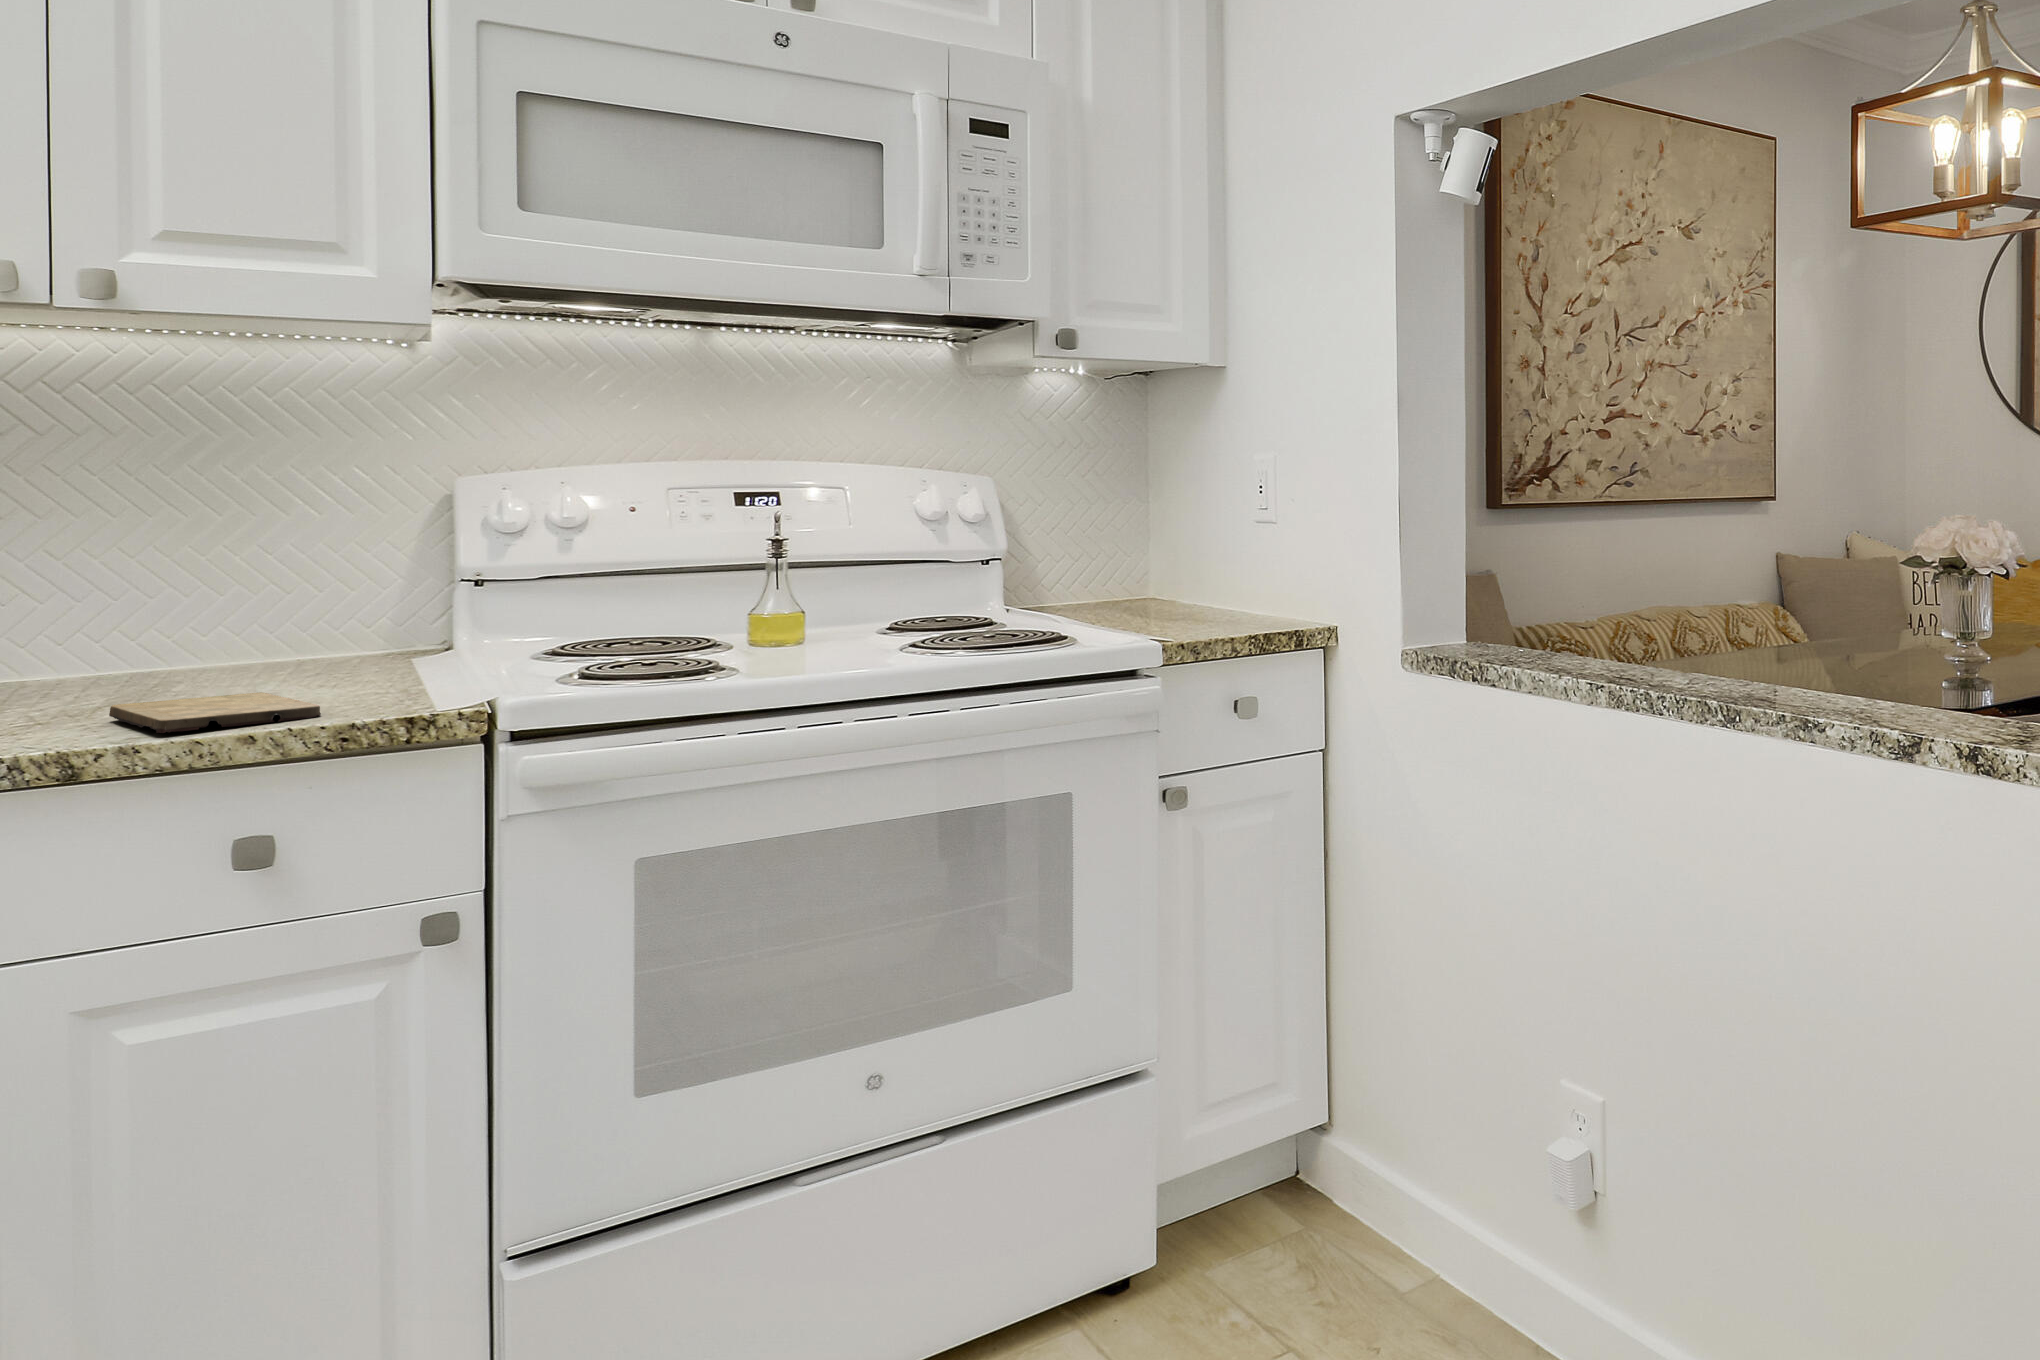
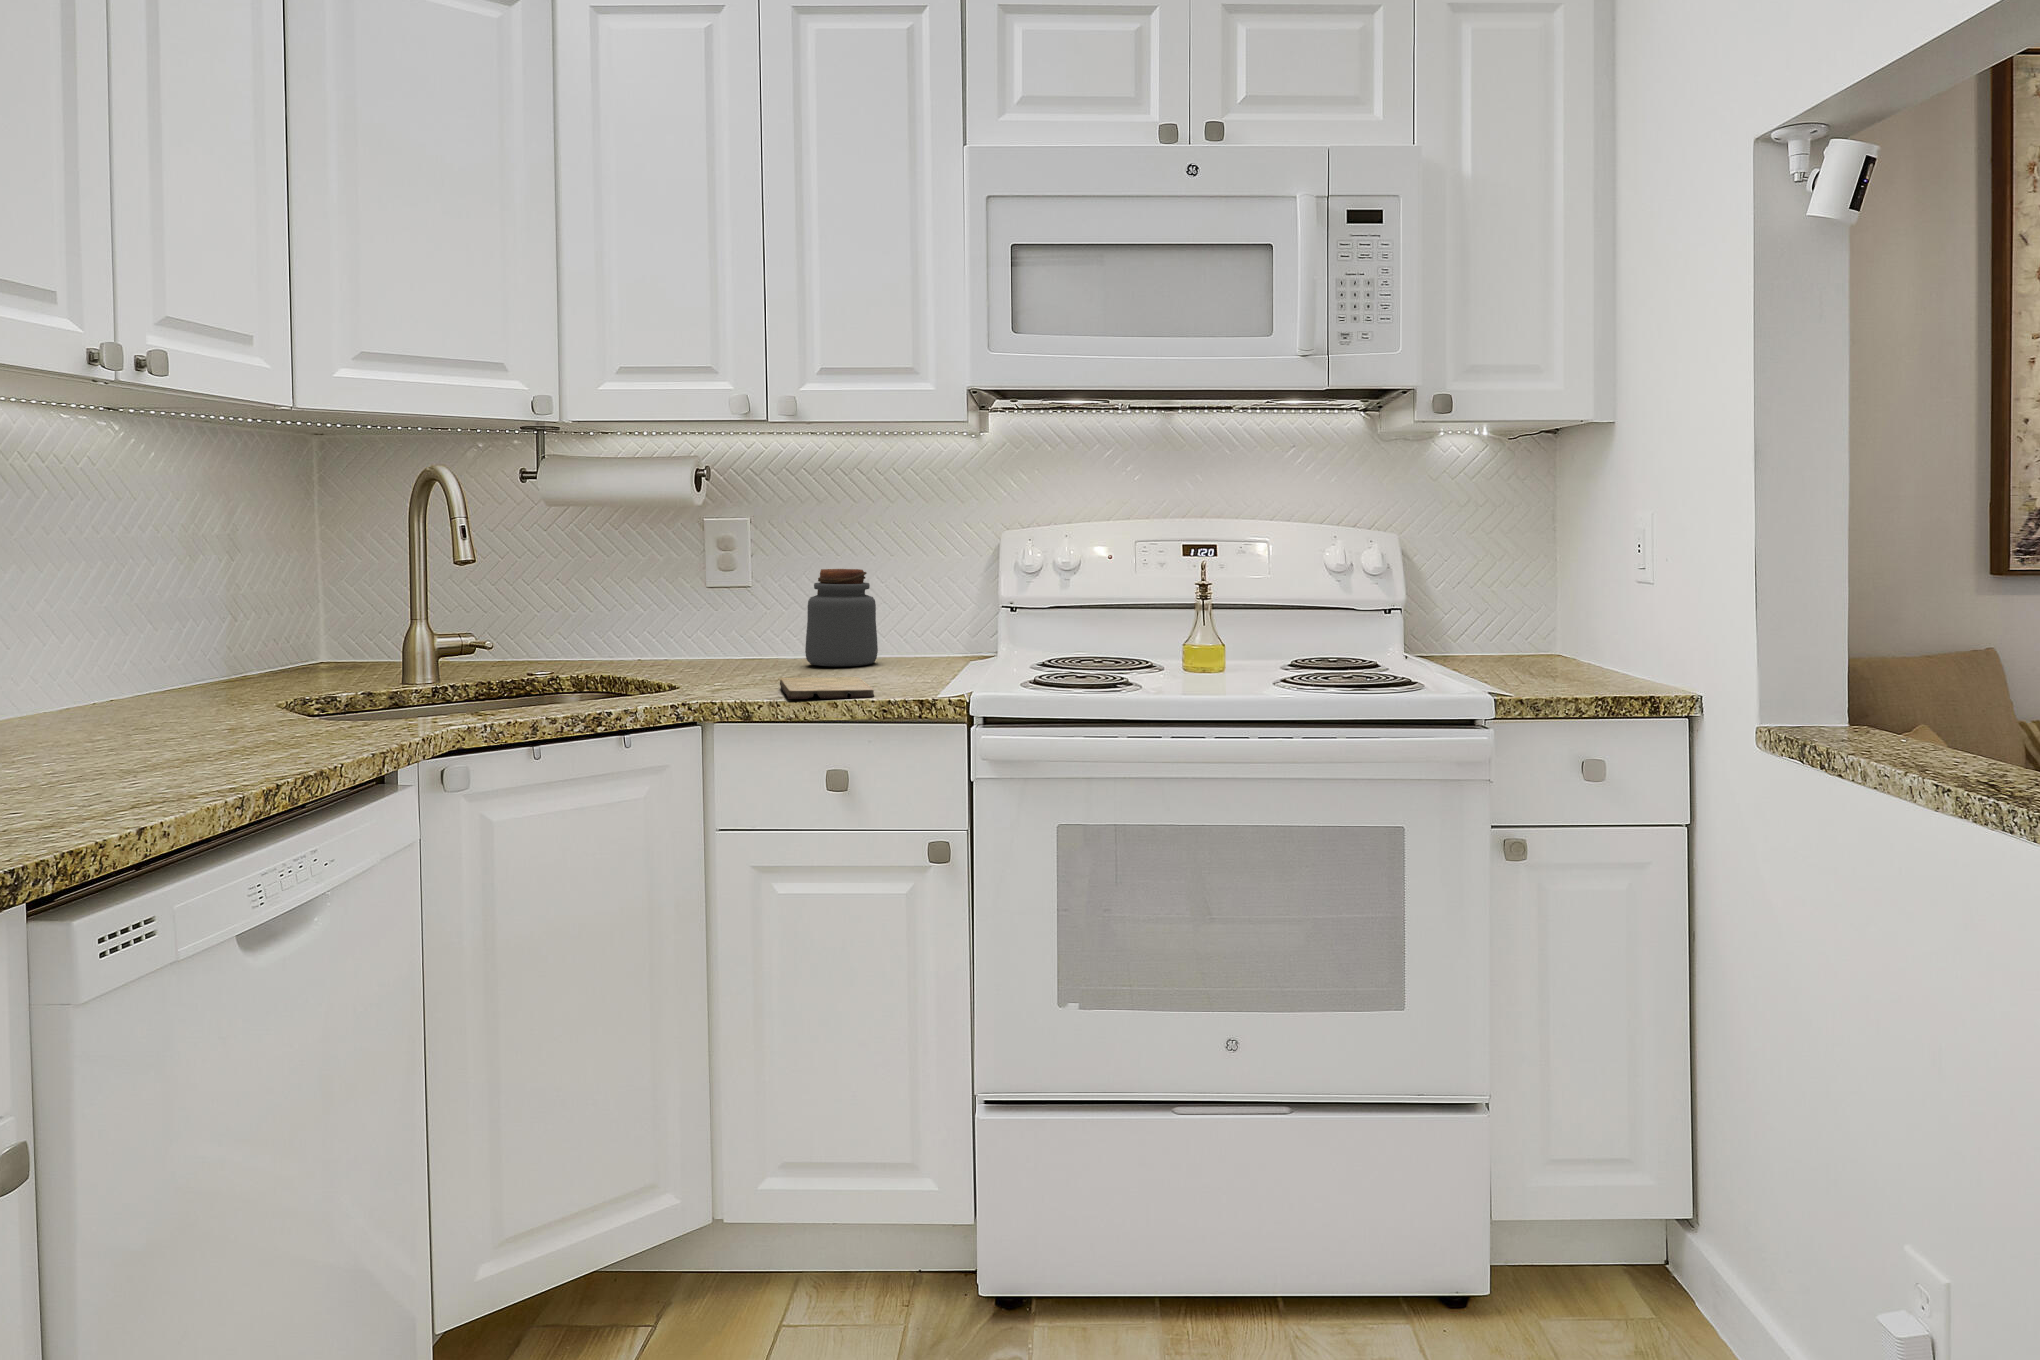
jar: none [112,537,255,684] -> present [805,569,878,667]

